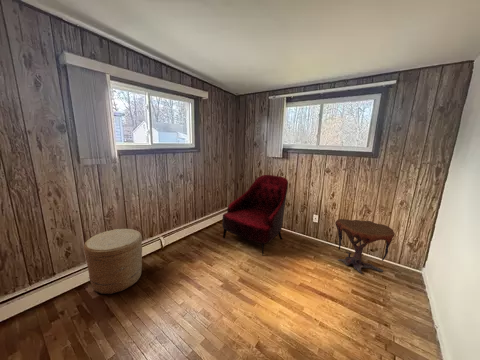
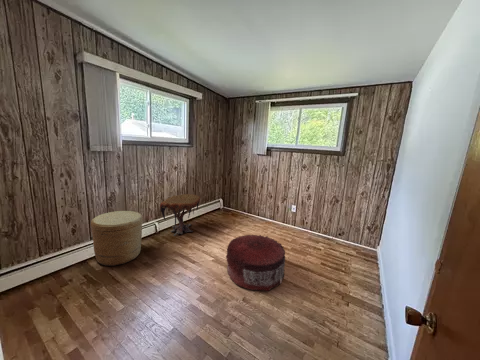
armchair: present [222,175,288,255] -> none [212,170,271,238]
side table: present [335,219,395,273] -> present [160,194,200,236]
pouf: none [236,256,308,334] -> present [226,235,285,291]

